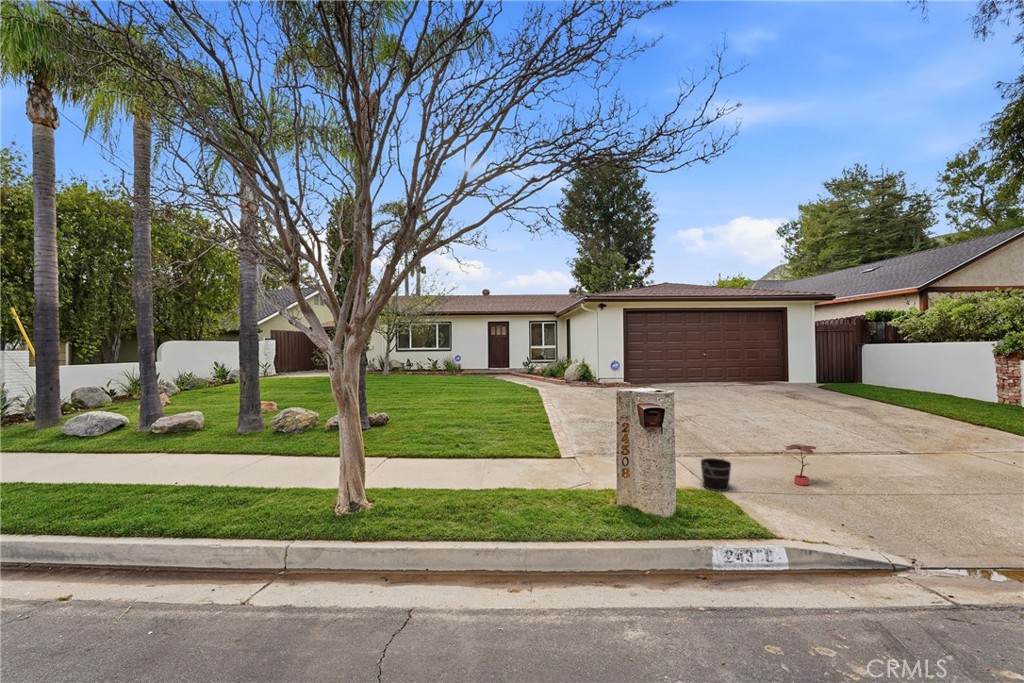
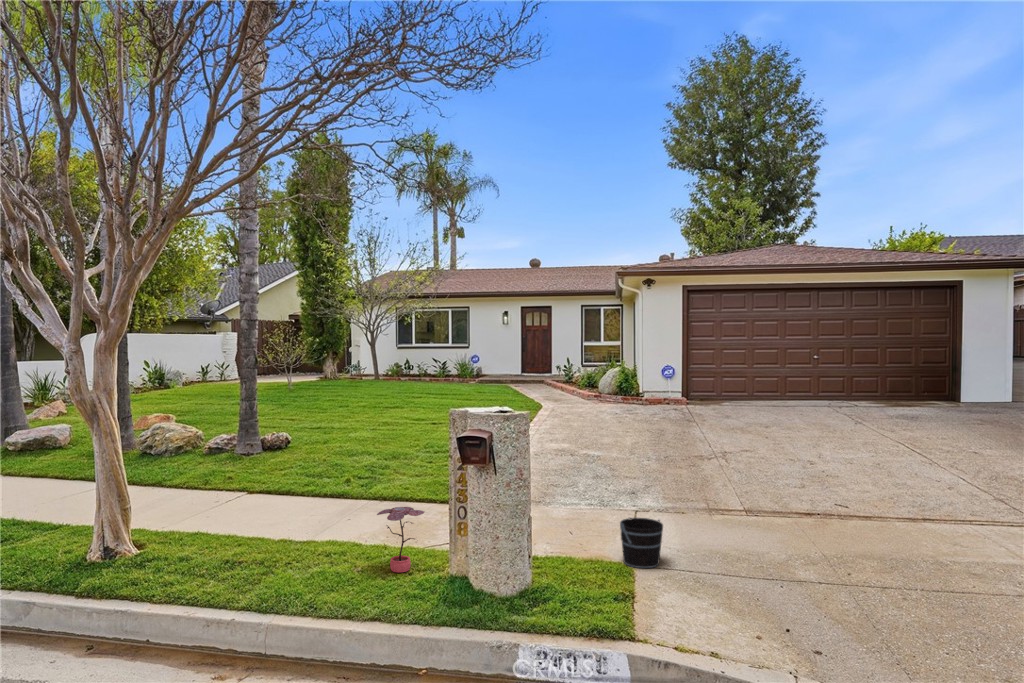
potted plant: present [786,444,816,485] -> present [377,507,424,573]

